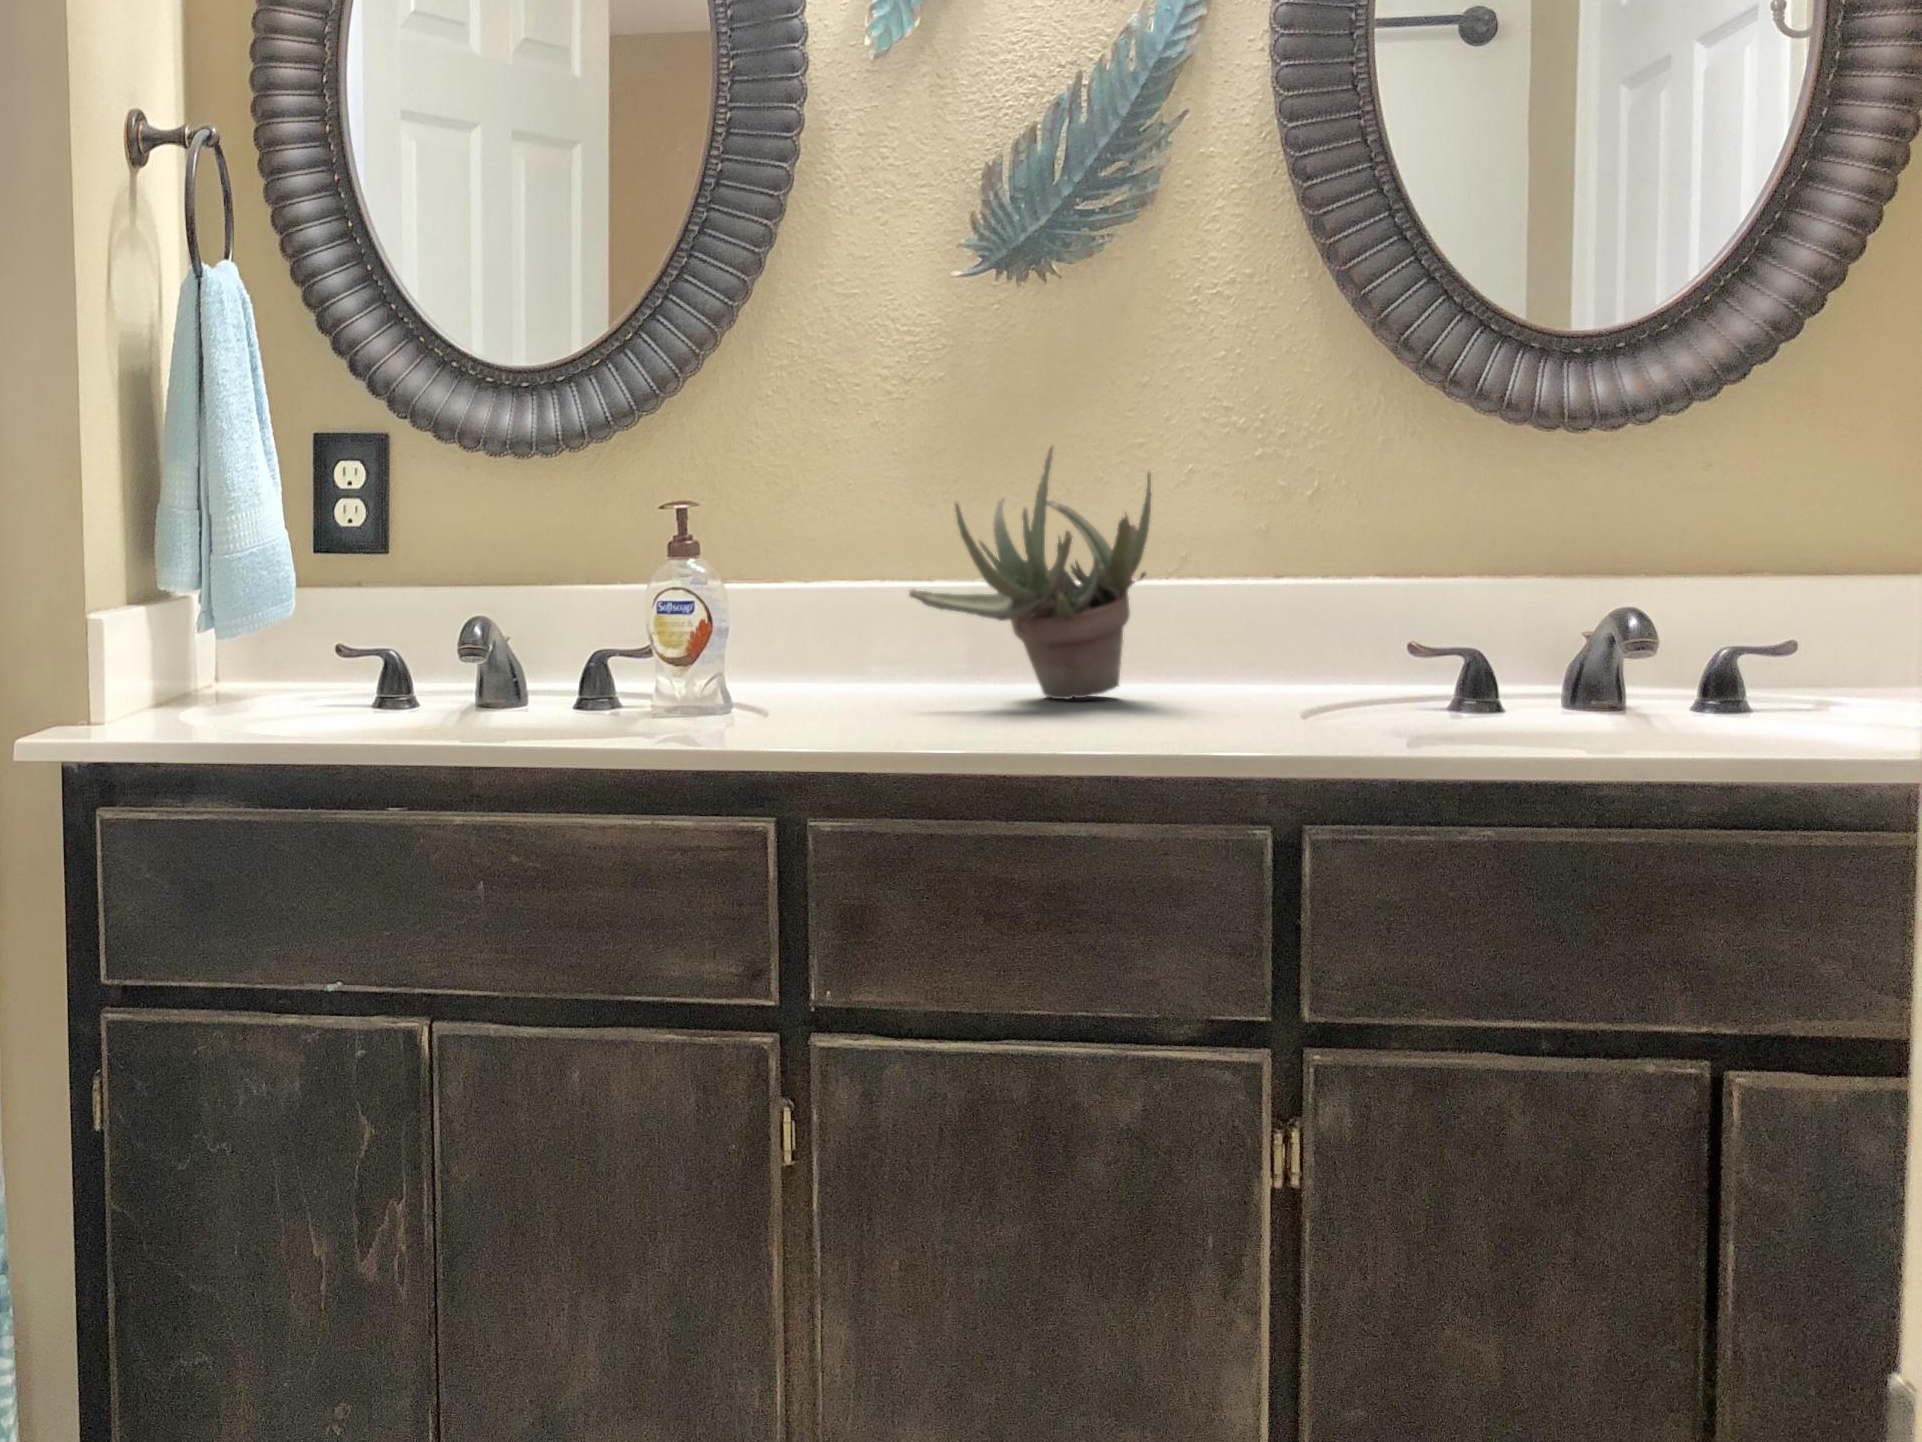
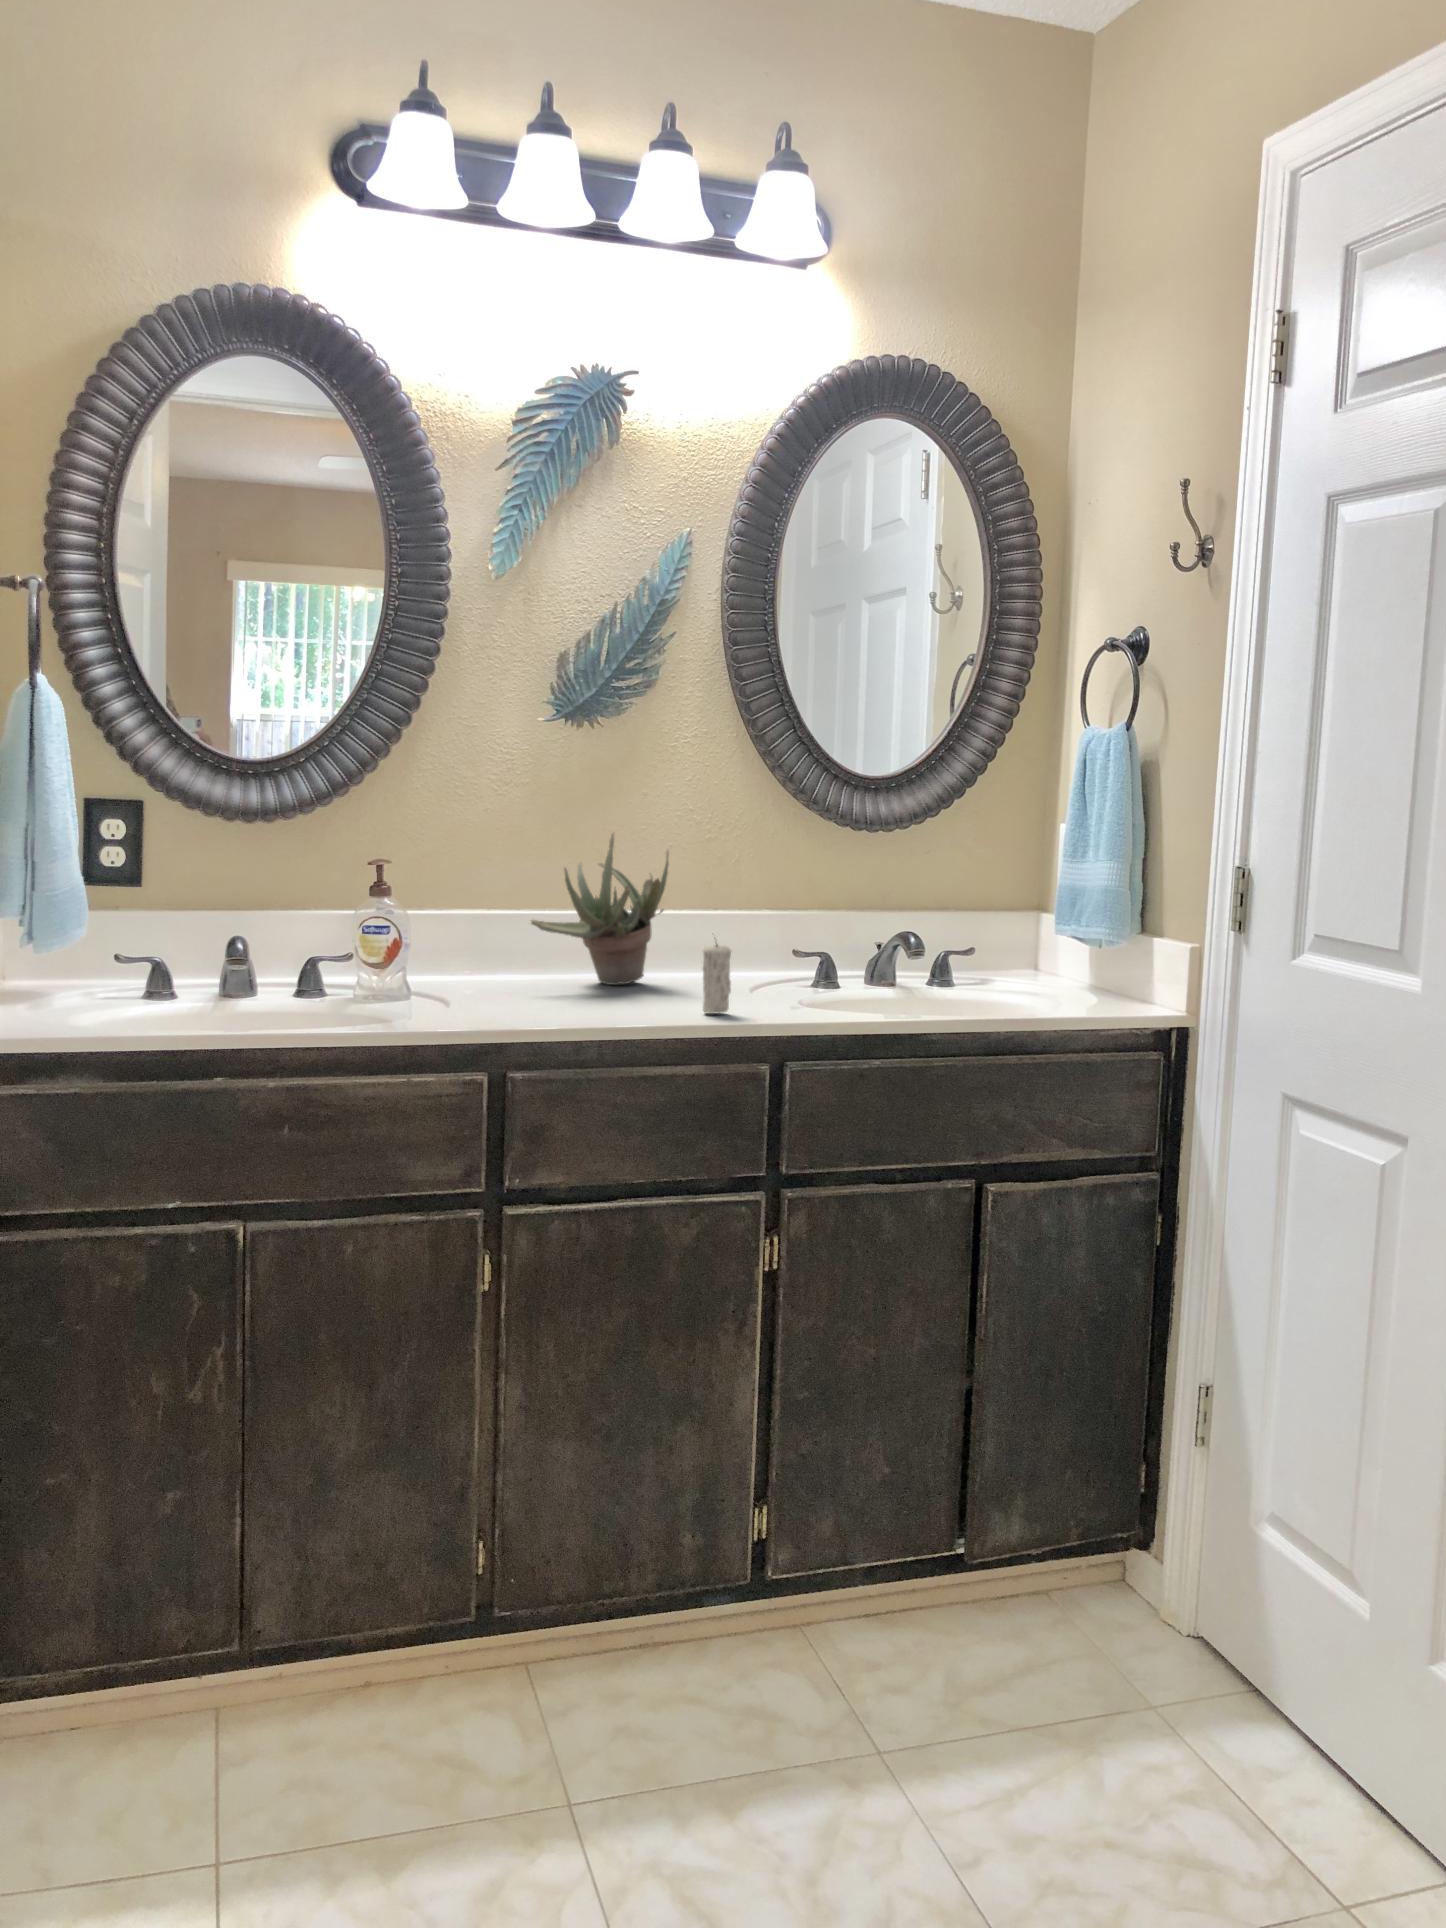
candle: none [1165,595,1218,736] -> present [703,944,731,1014]

